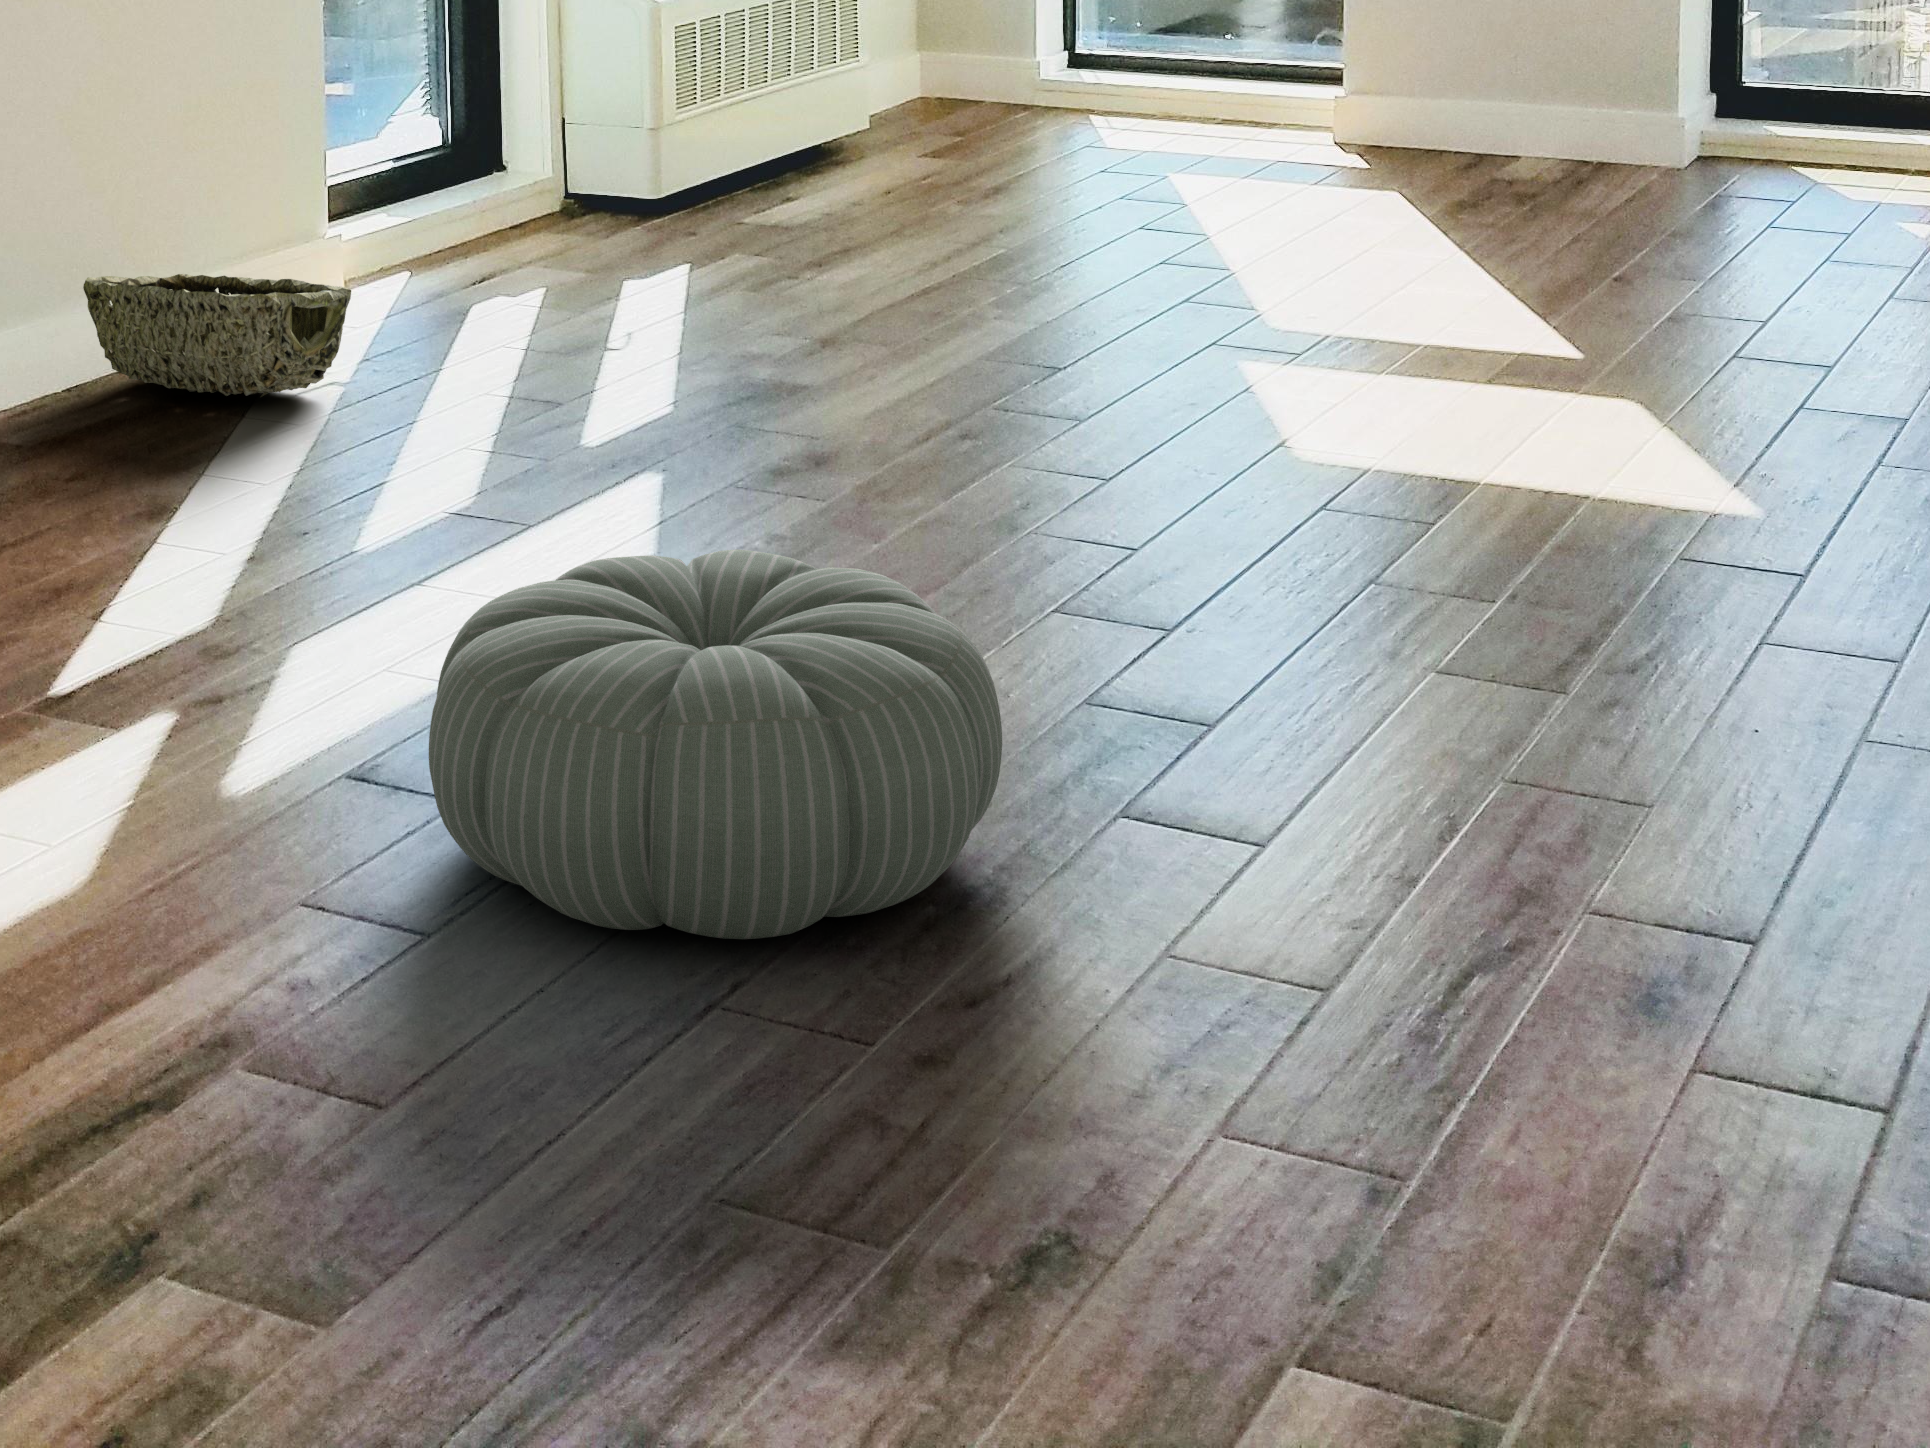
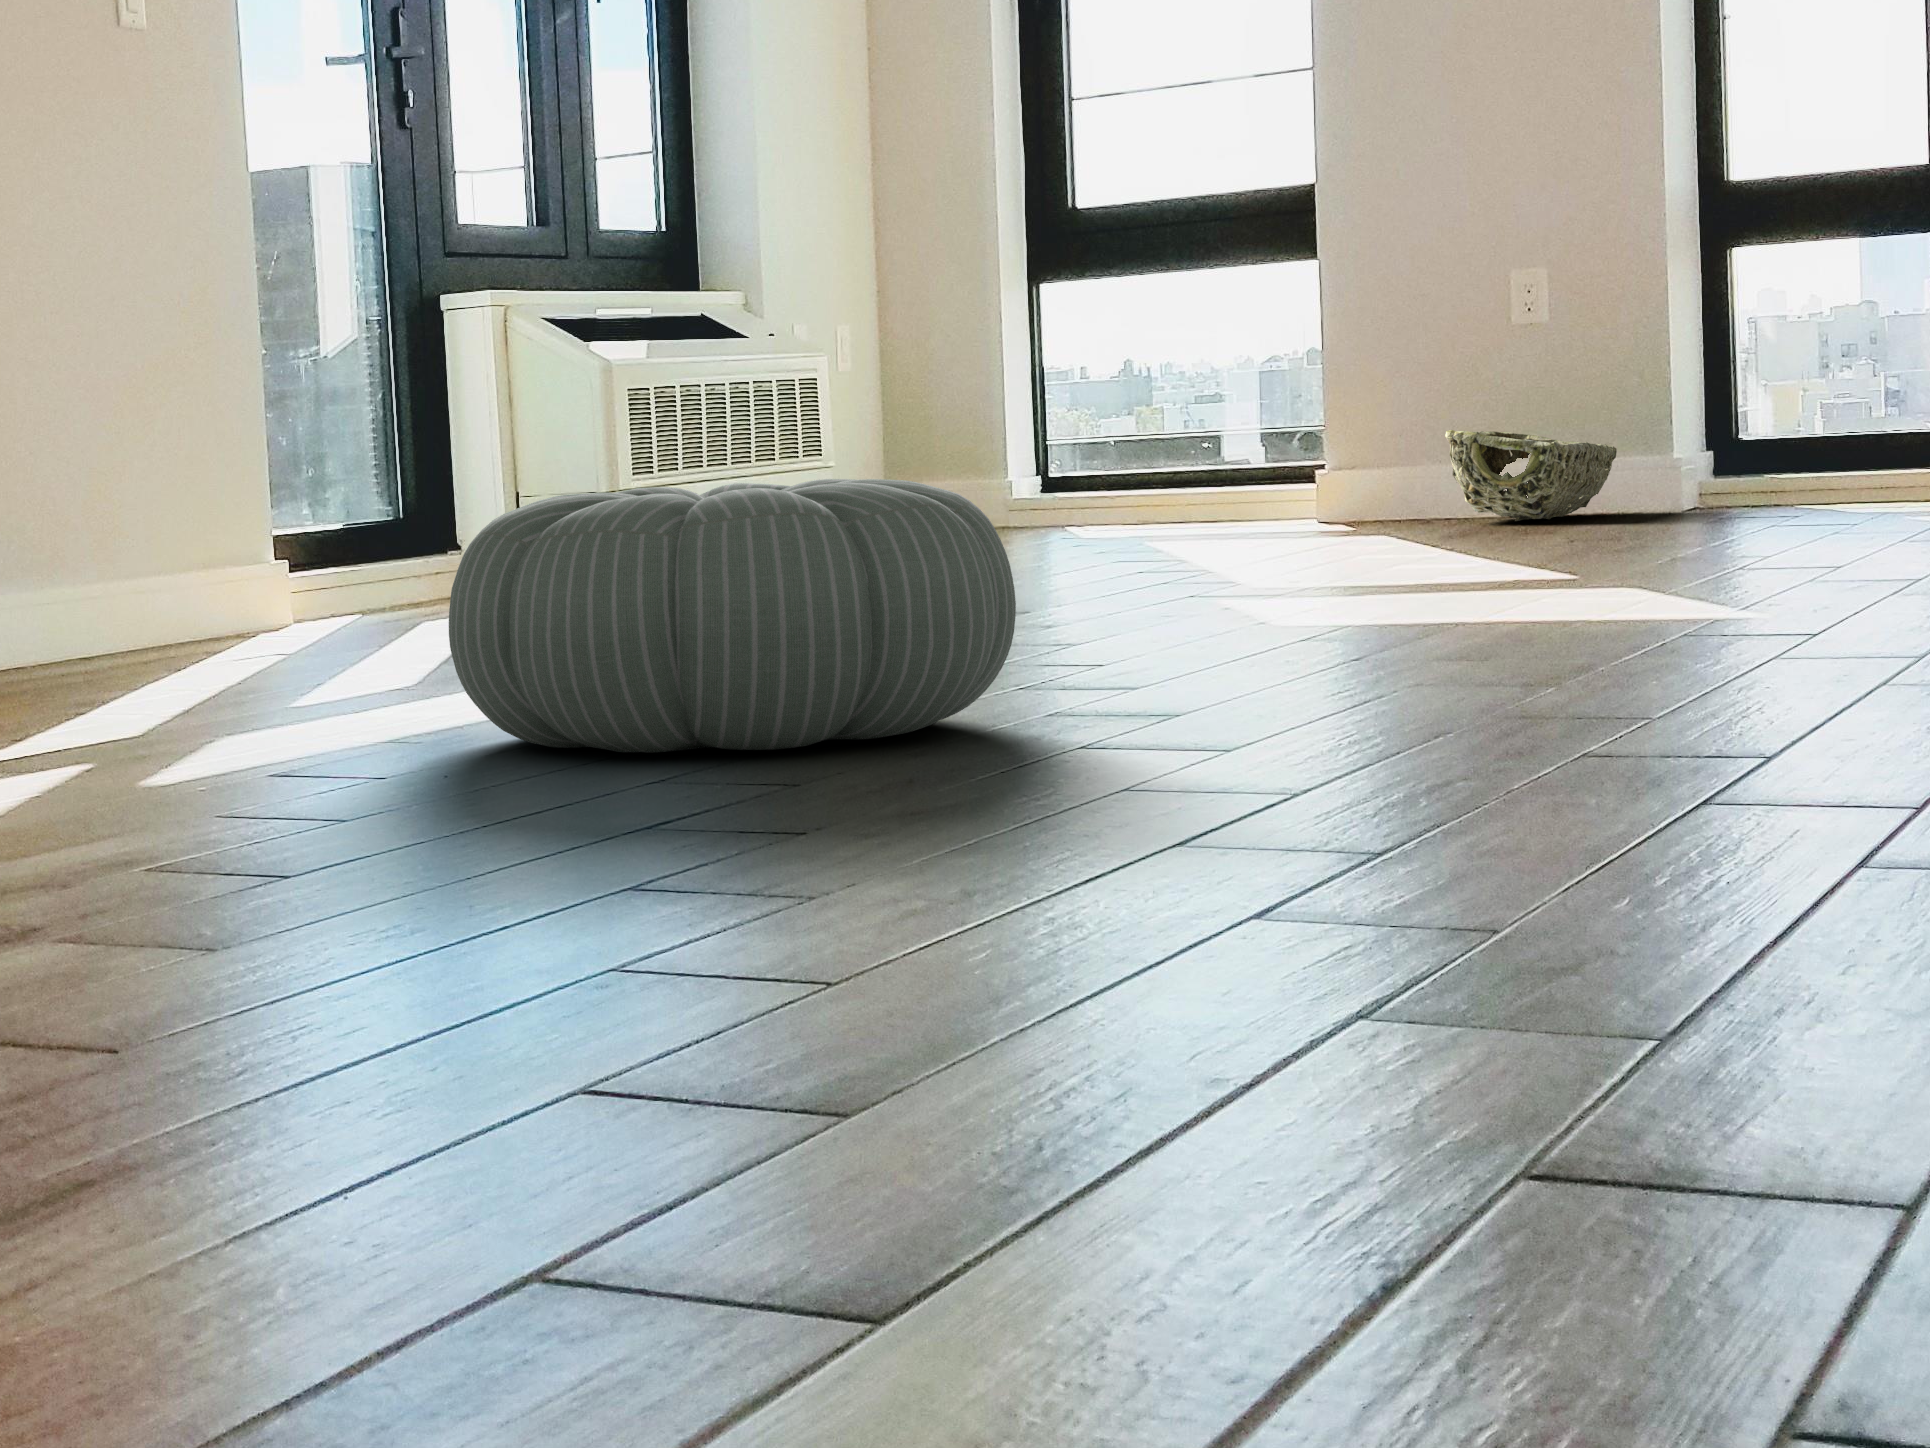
woven basket: present [83,274,351,398] -> present [1445,430,1617,521]

